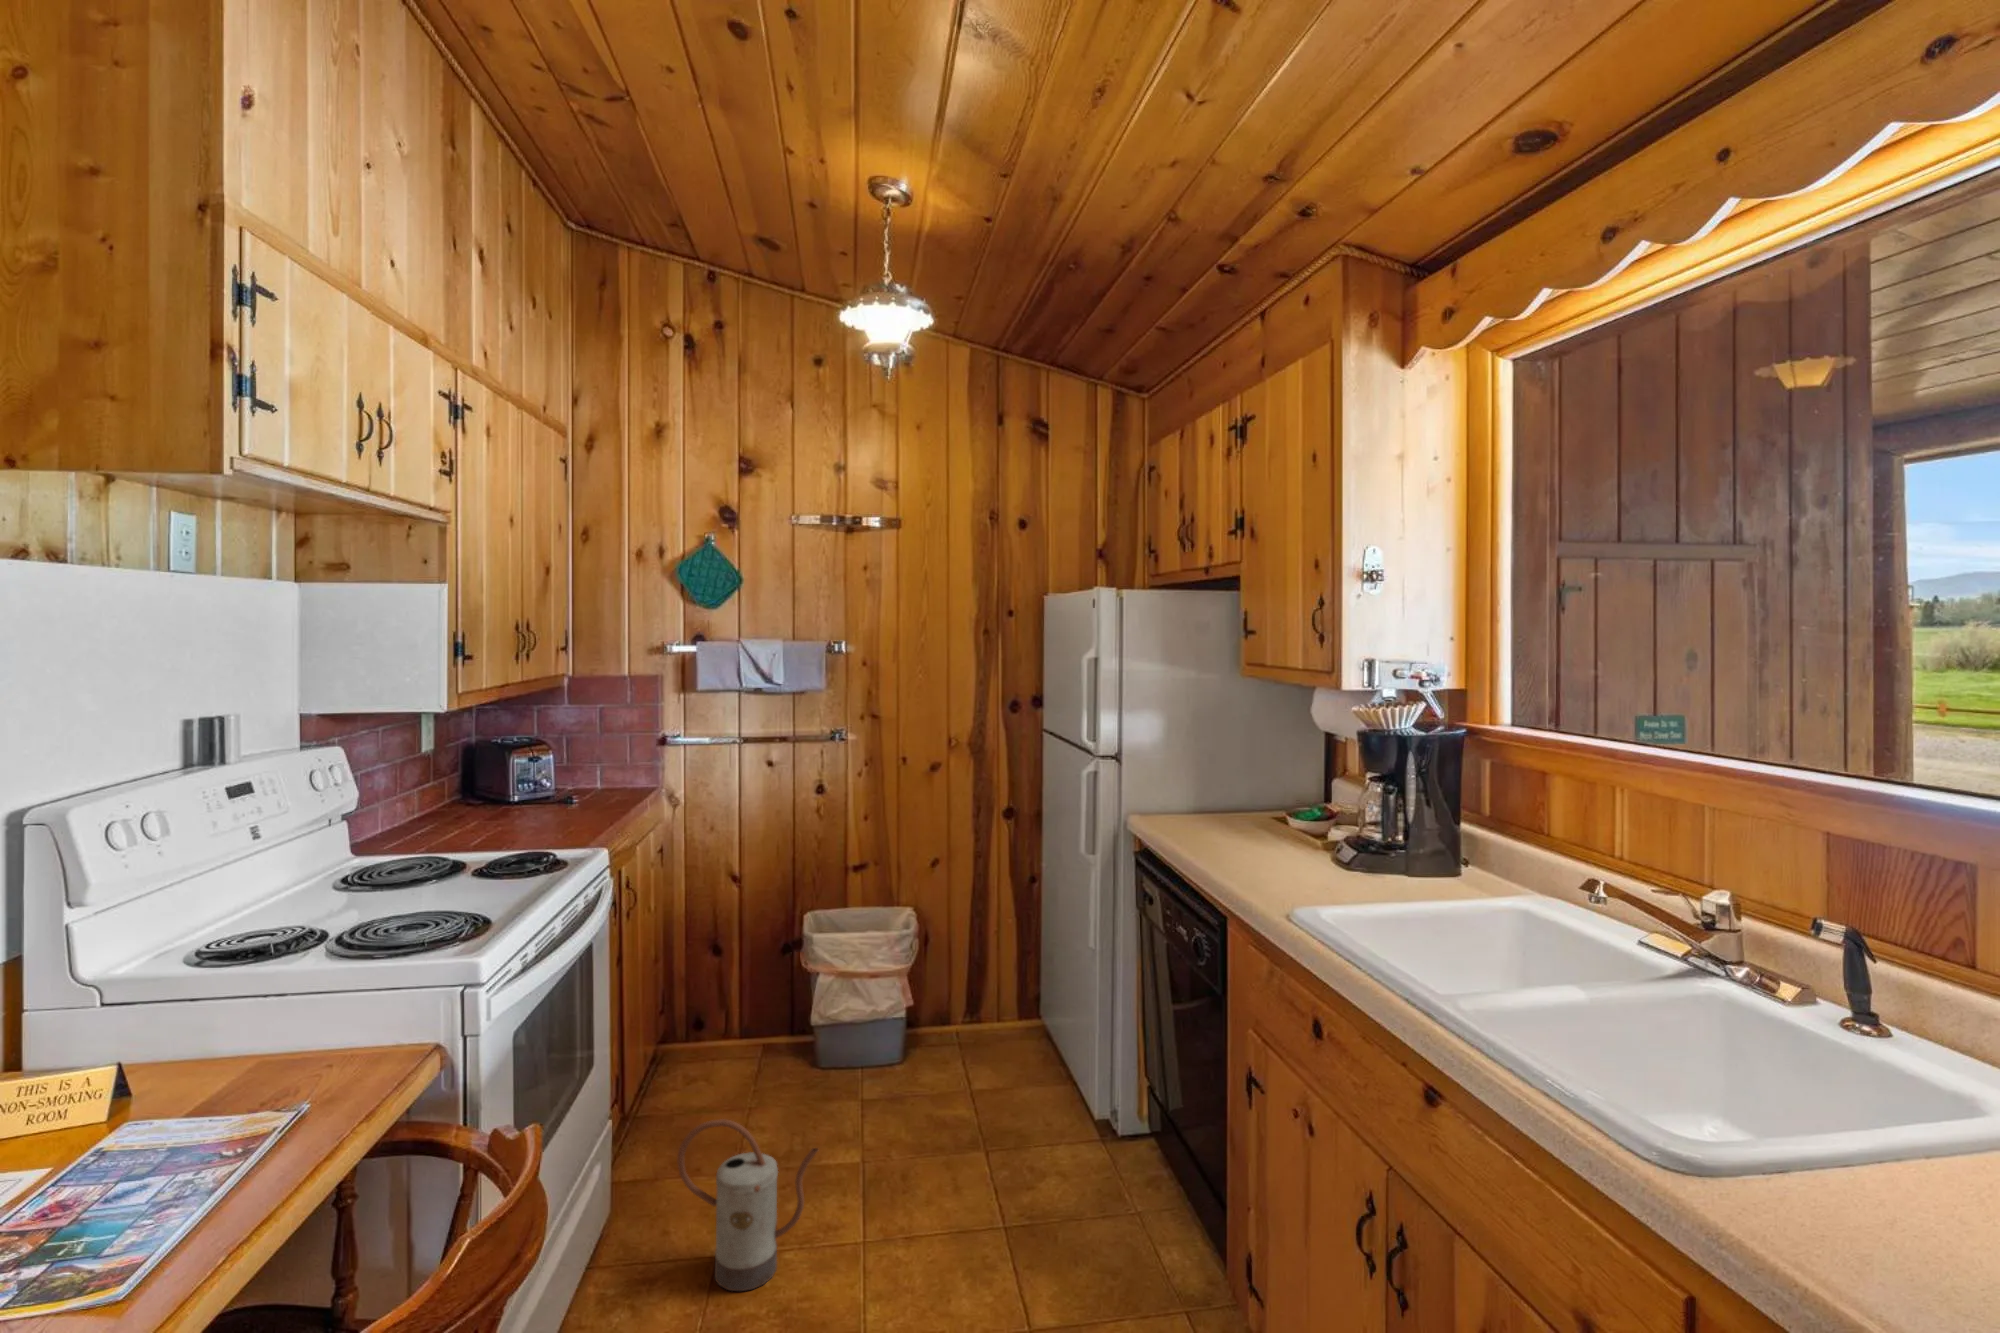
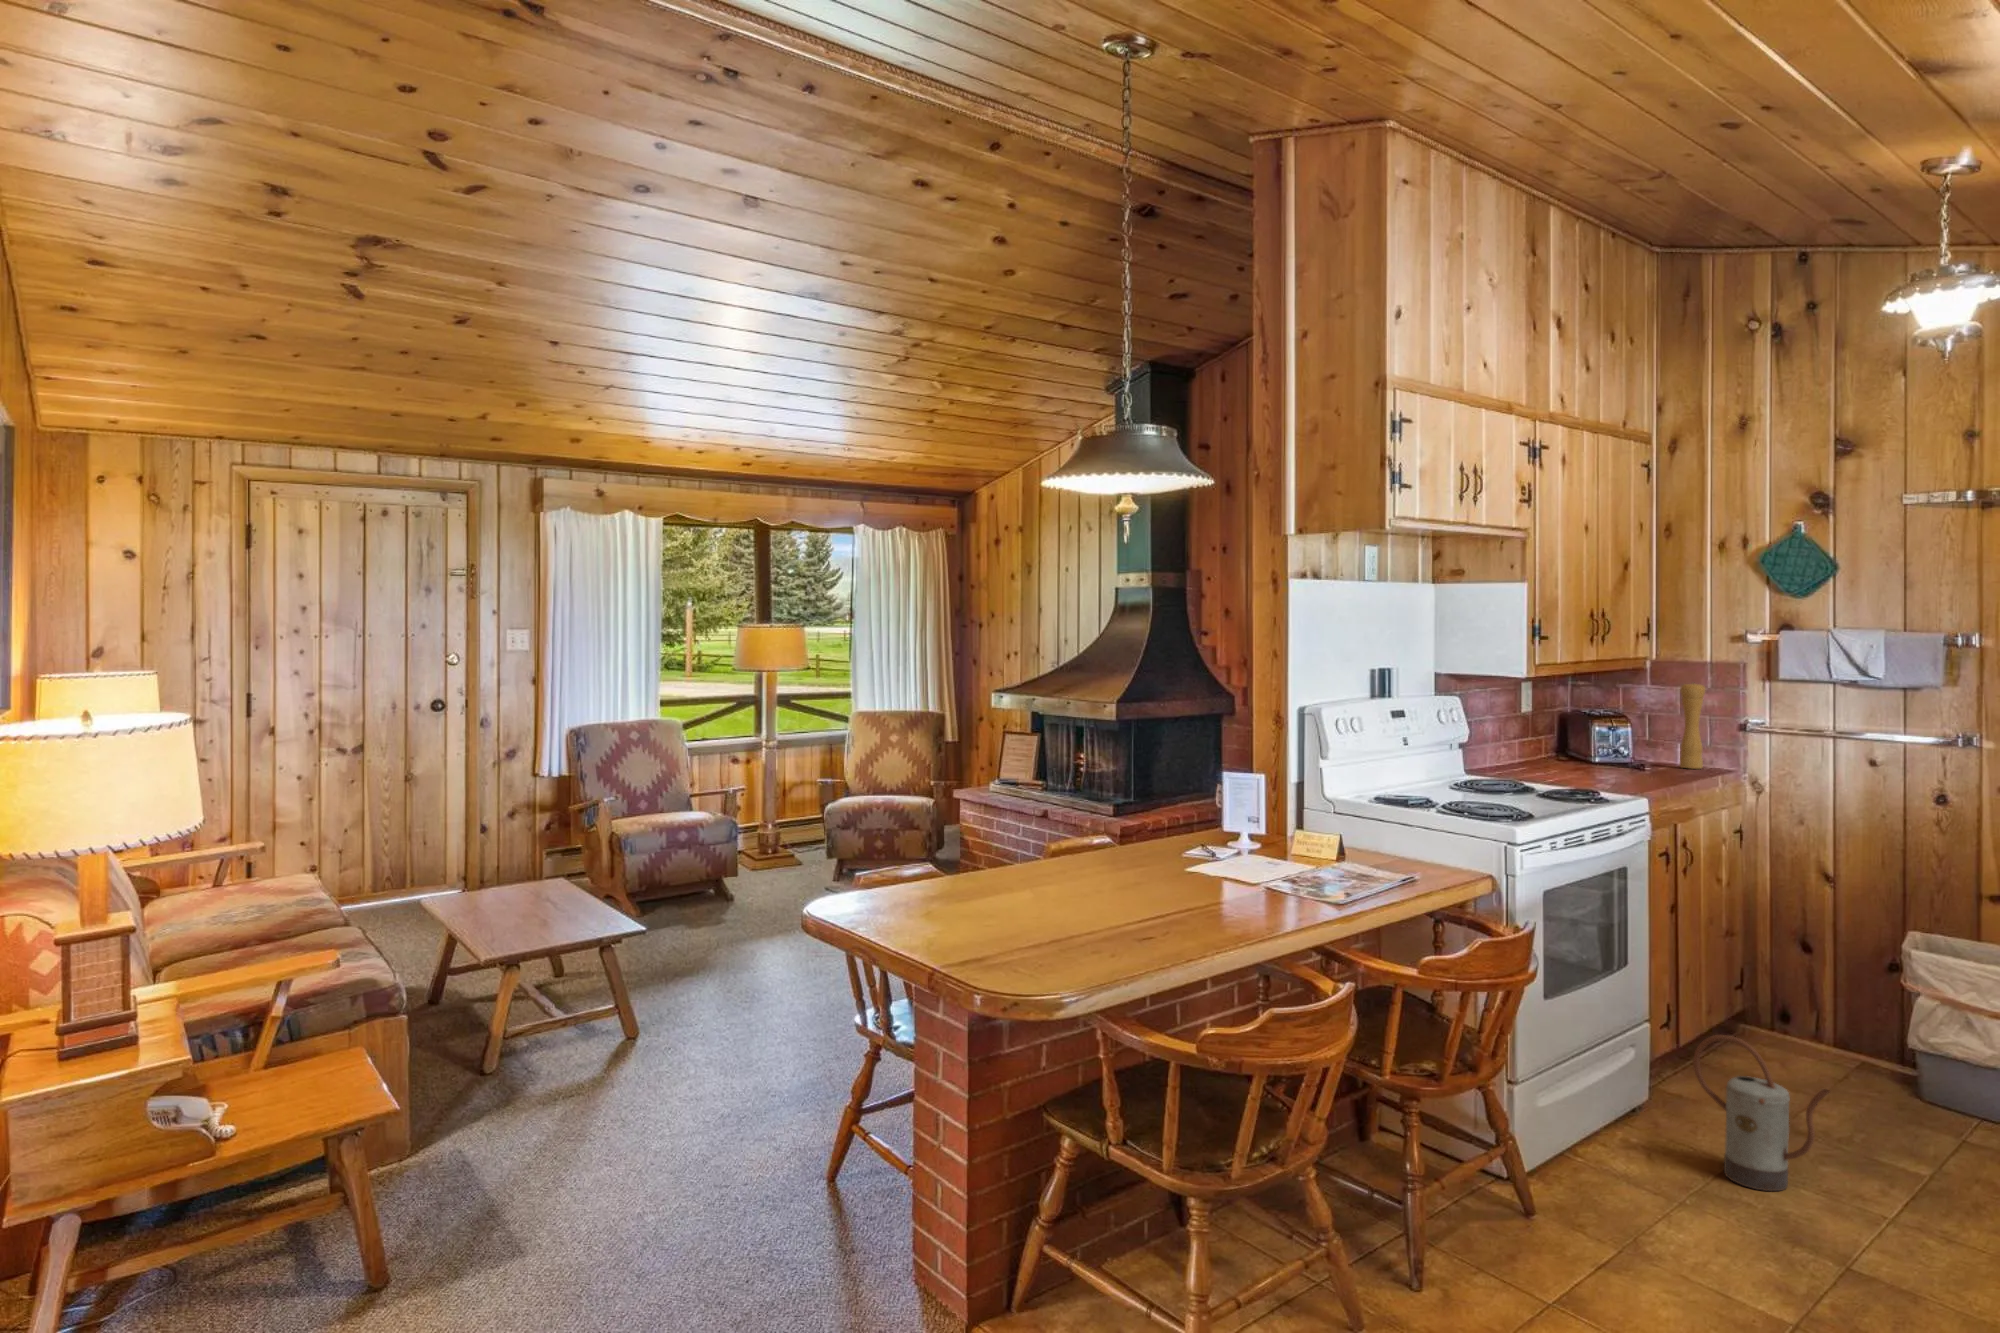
pepper mill: none [601,696,626,788] -> present [1680,683,1705,769]

